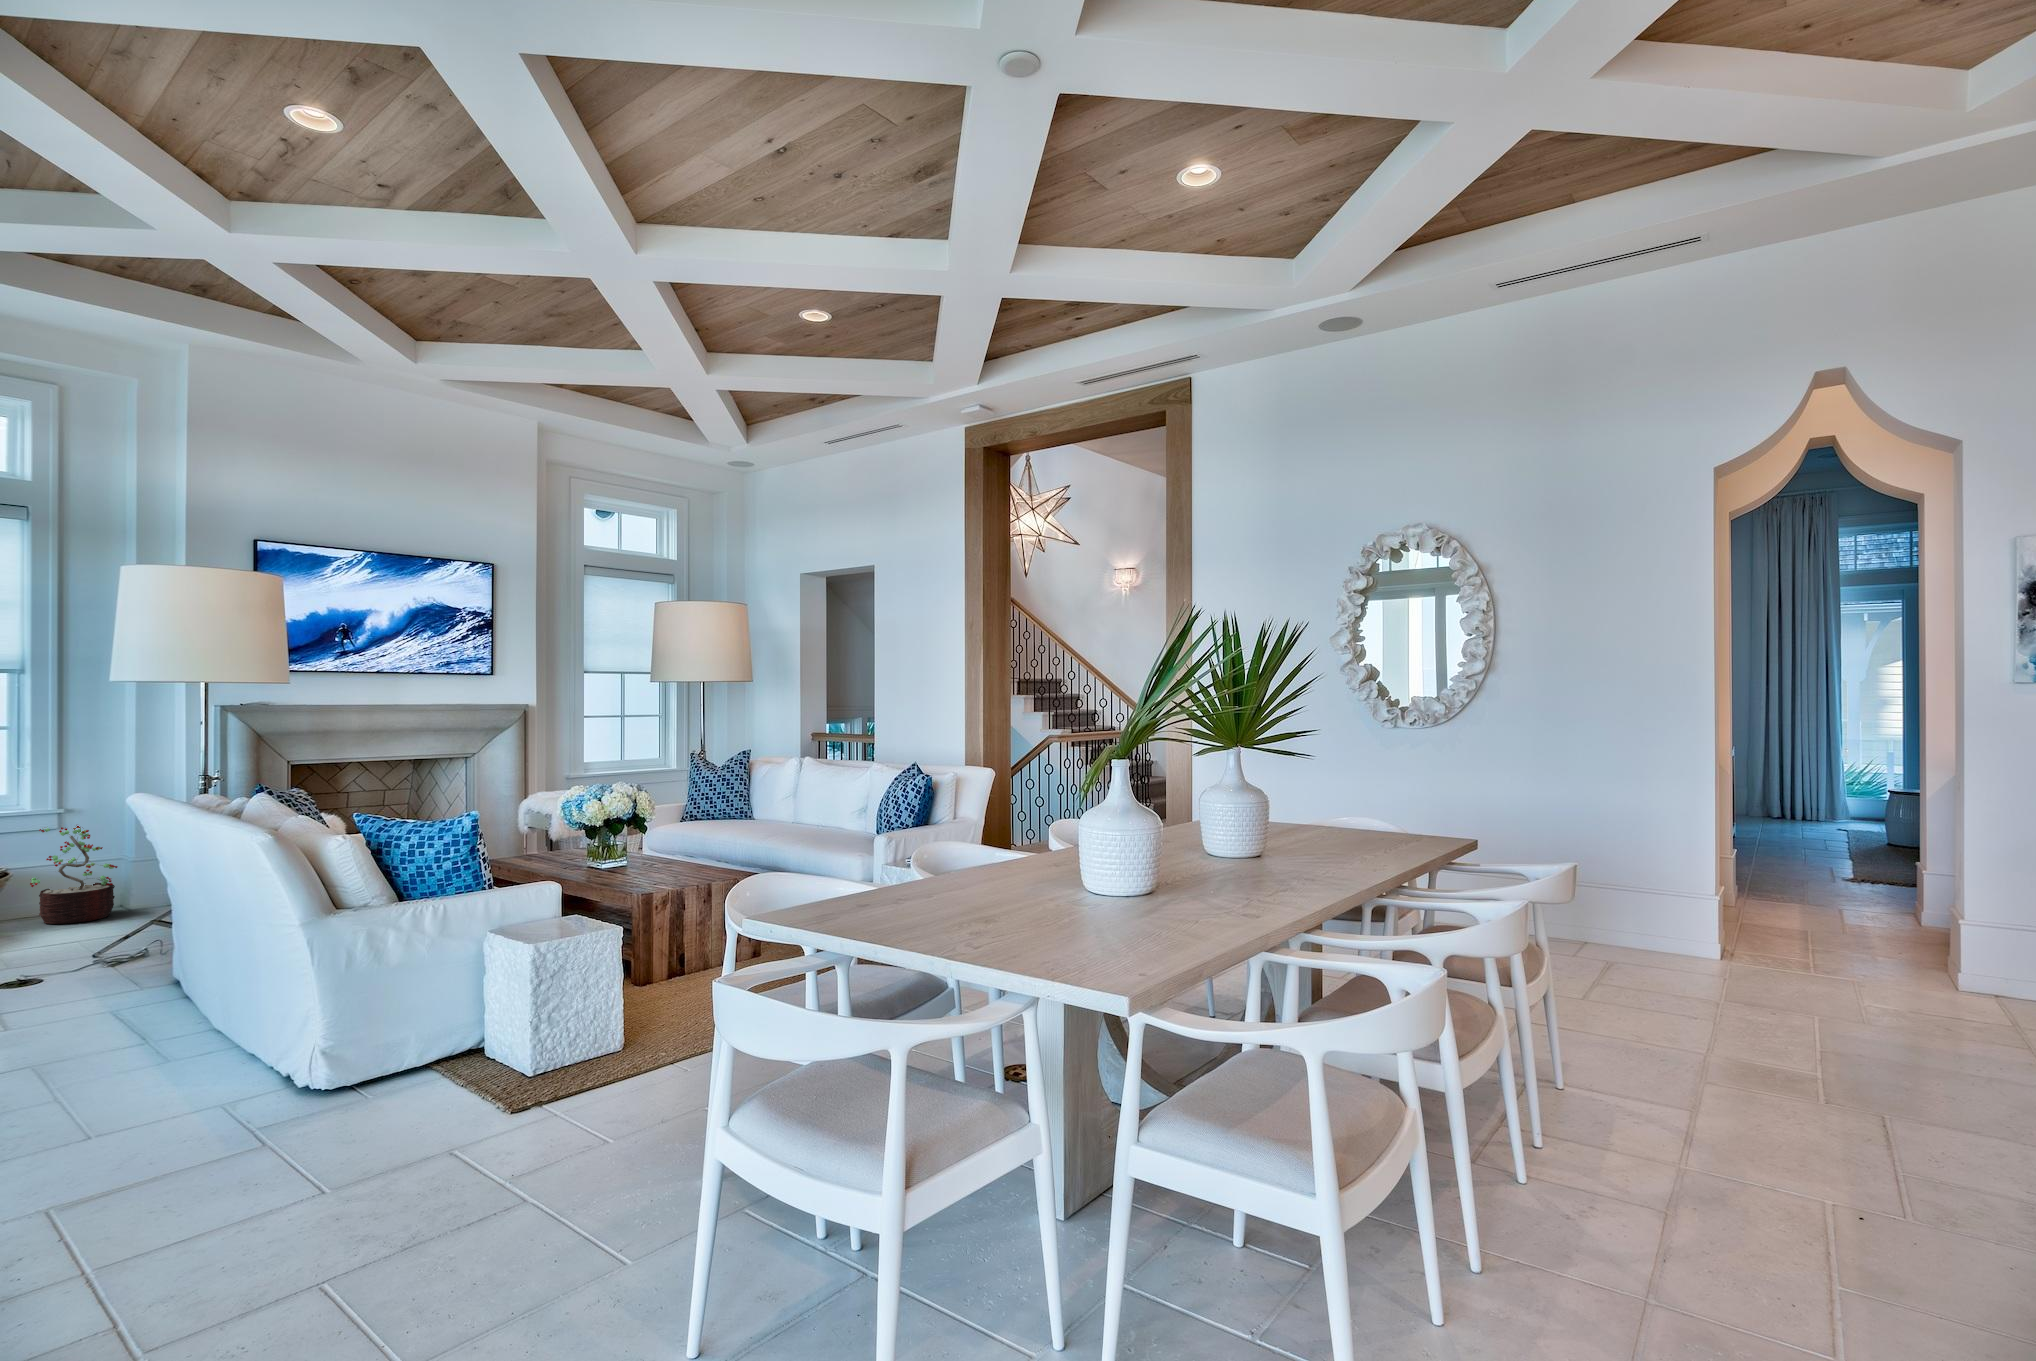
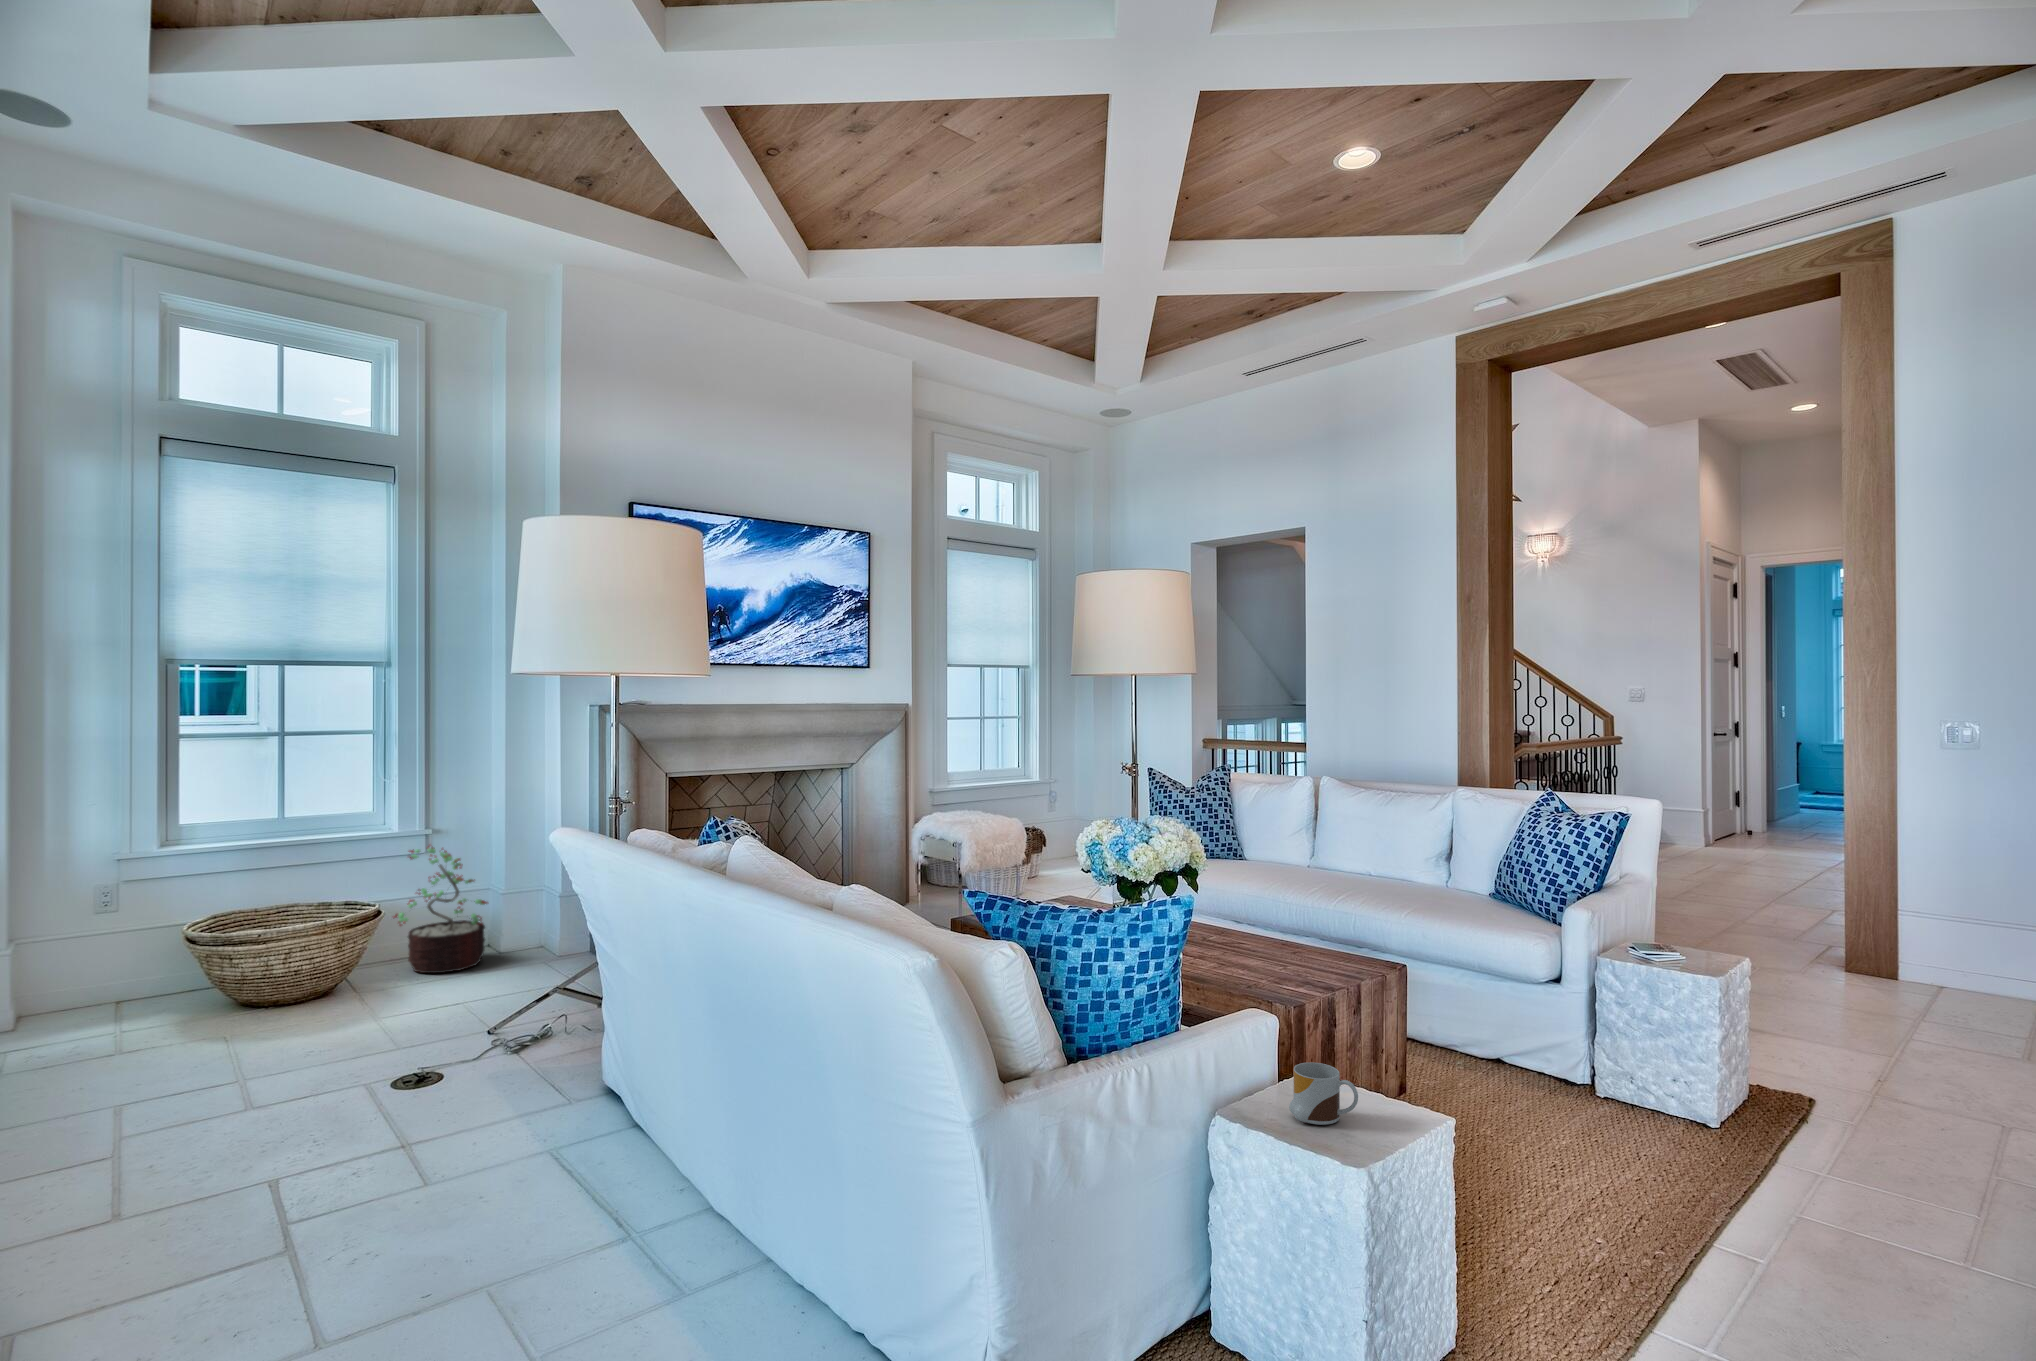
mug: none [523,902,556,933] -> present [1289,1063,1358,1125]

